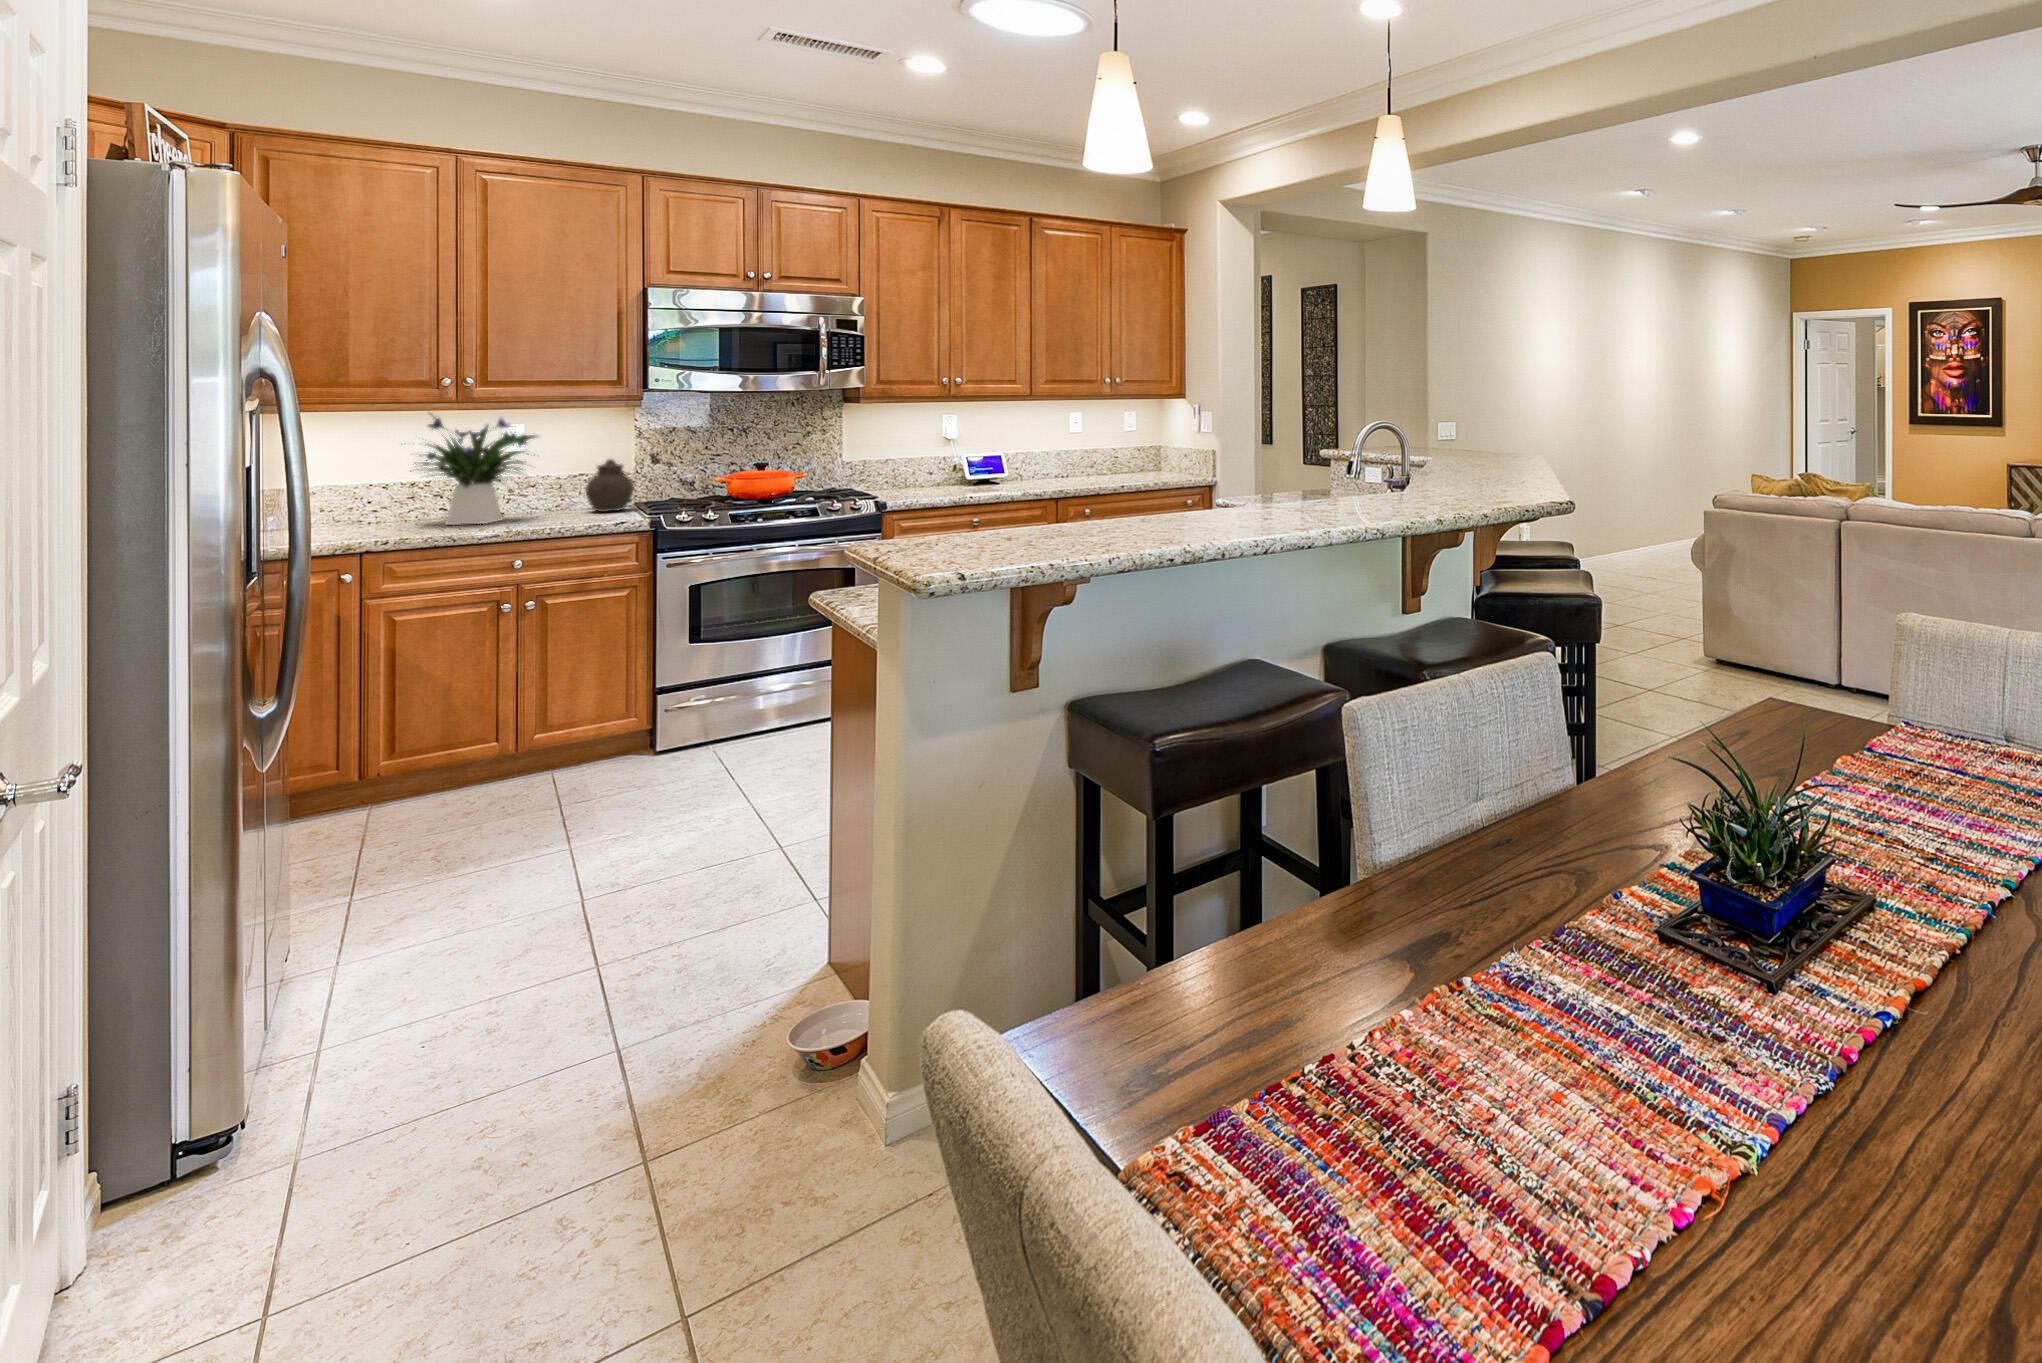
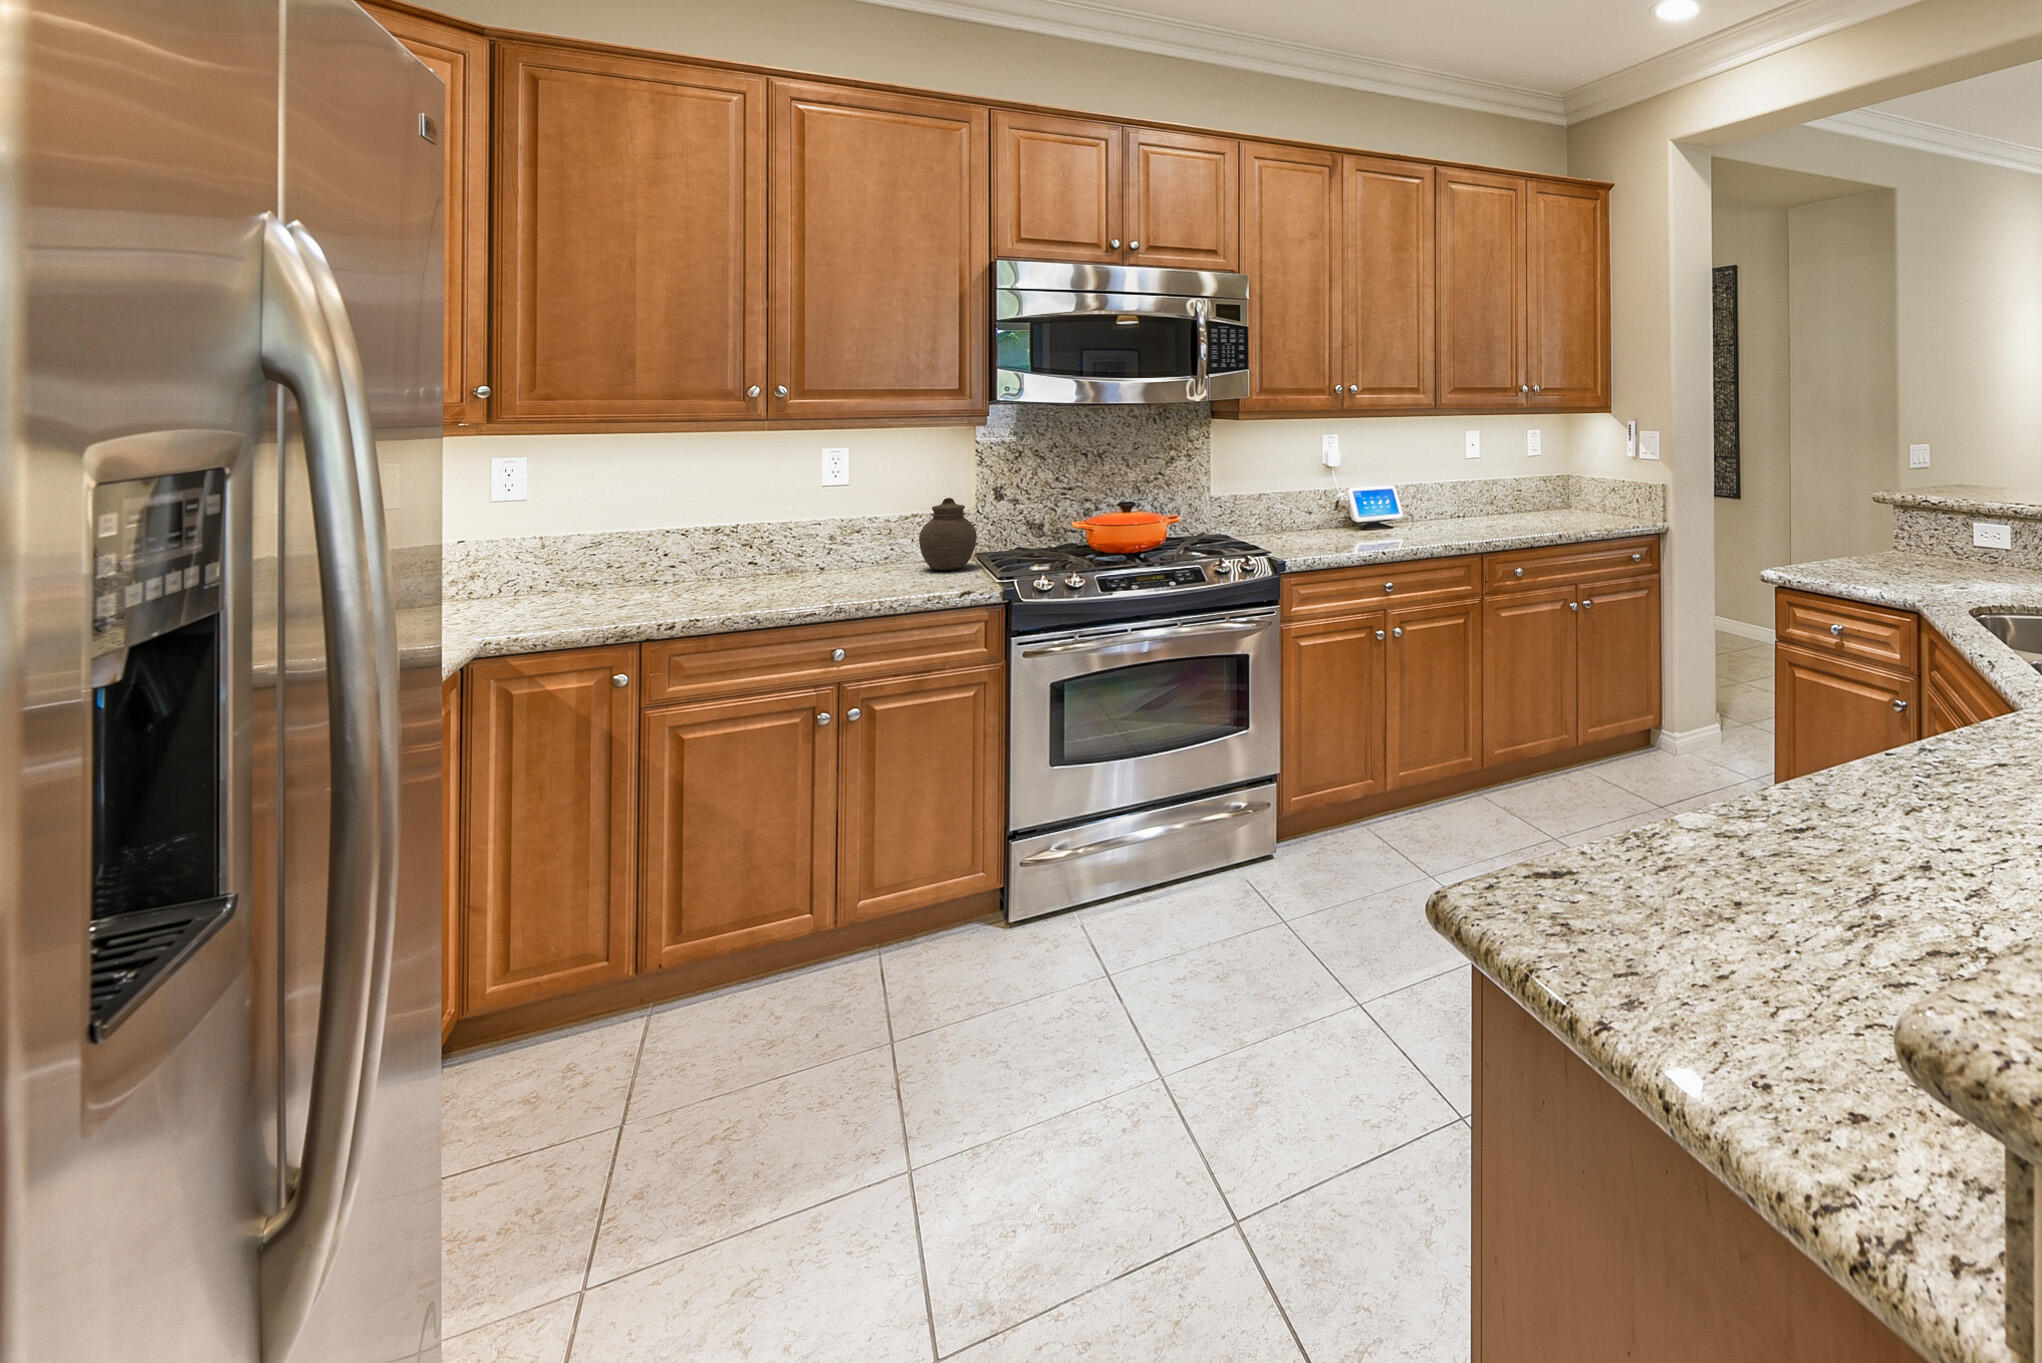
flower arrangement: present [410,418,536,525] -> none [690,433,867,592]

